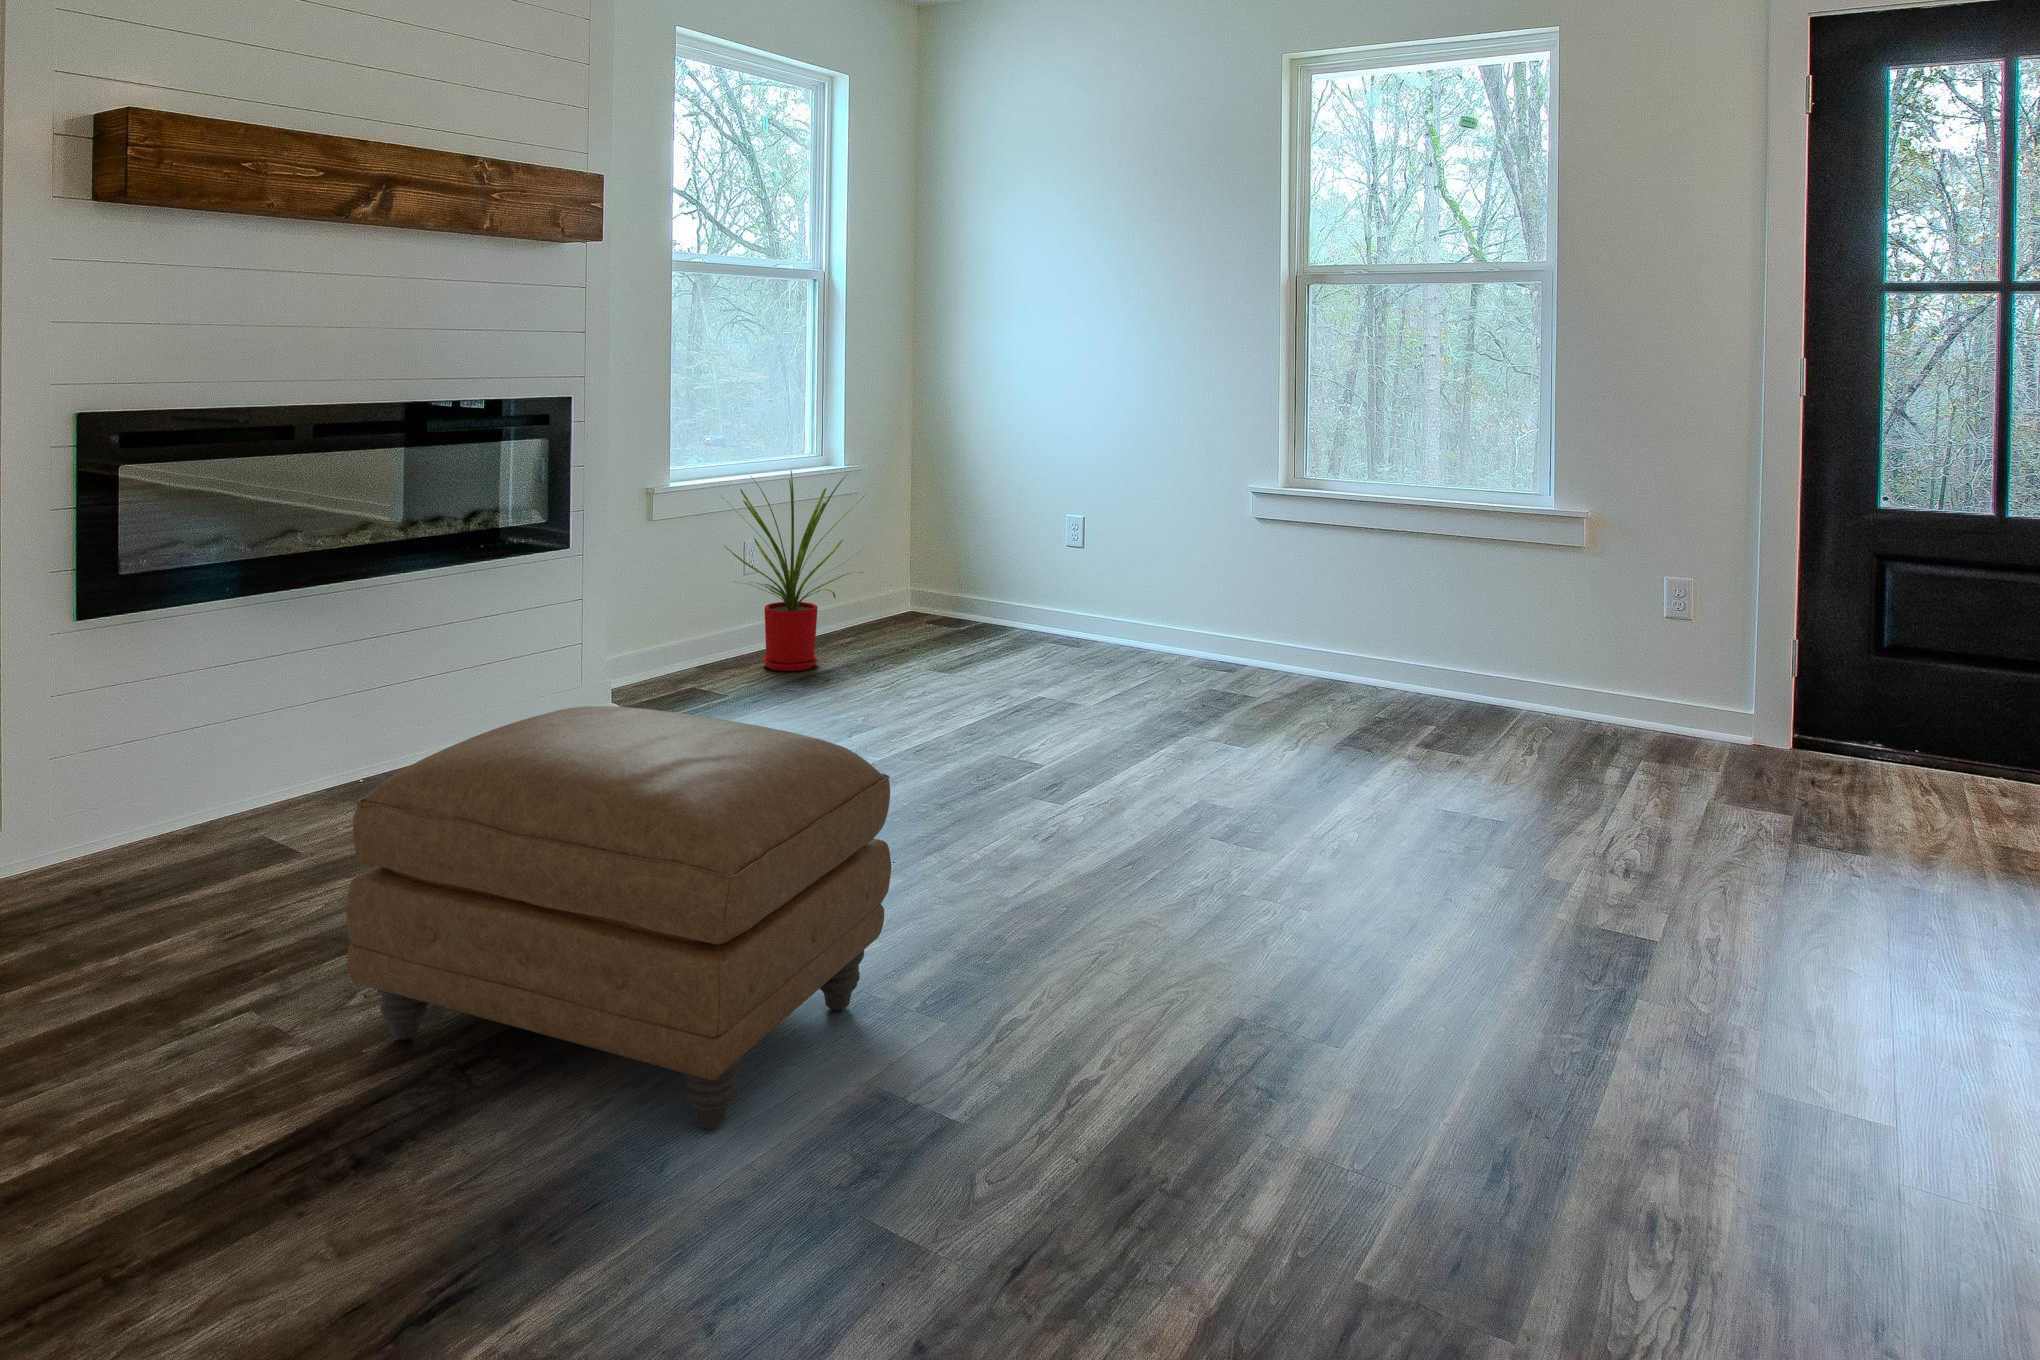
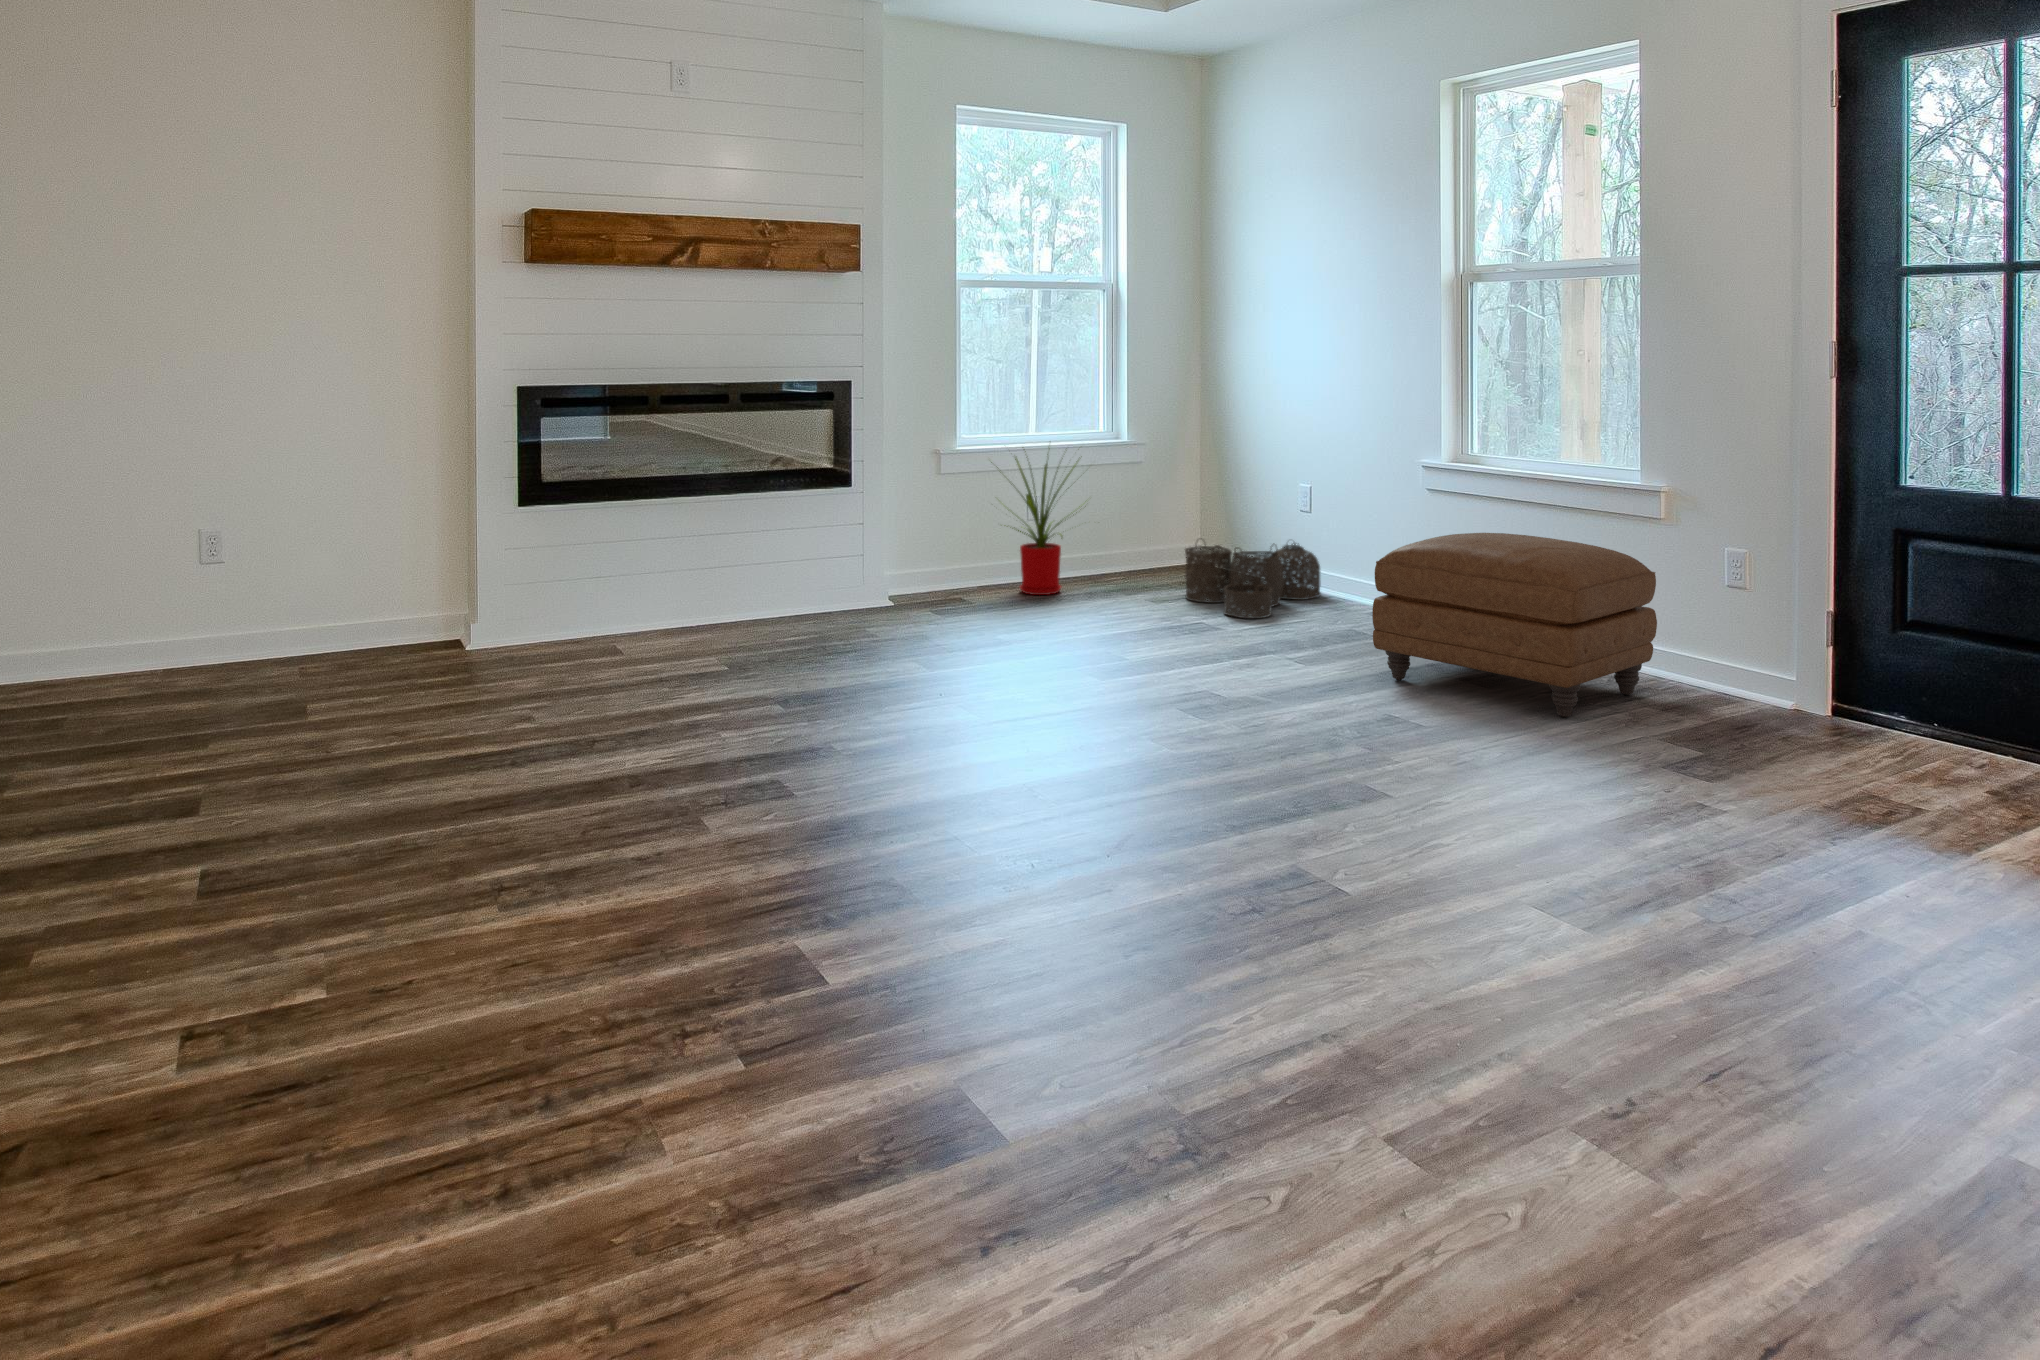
woven basket: none [972,579,1112,683] -> present [1185,543,1321,618]
ottoman: present [347,706,891,1129] -> present [1372,533,1657,718]

